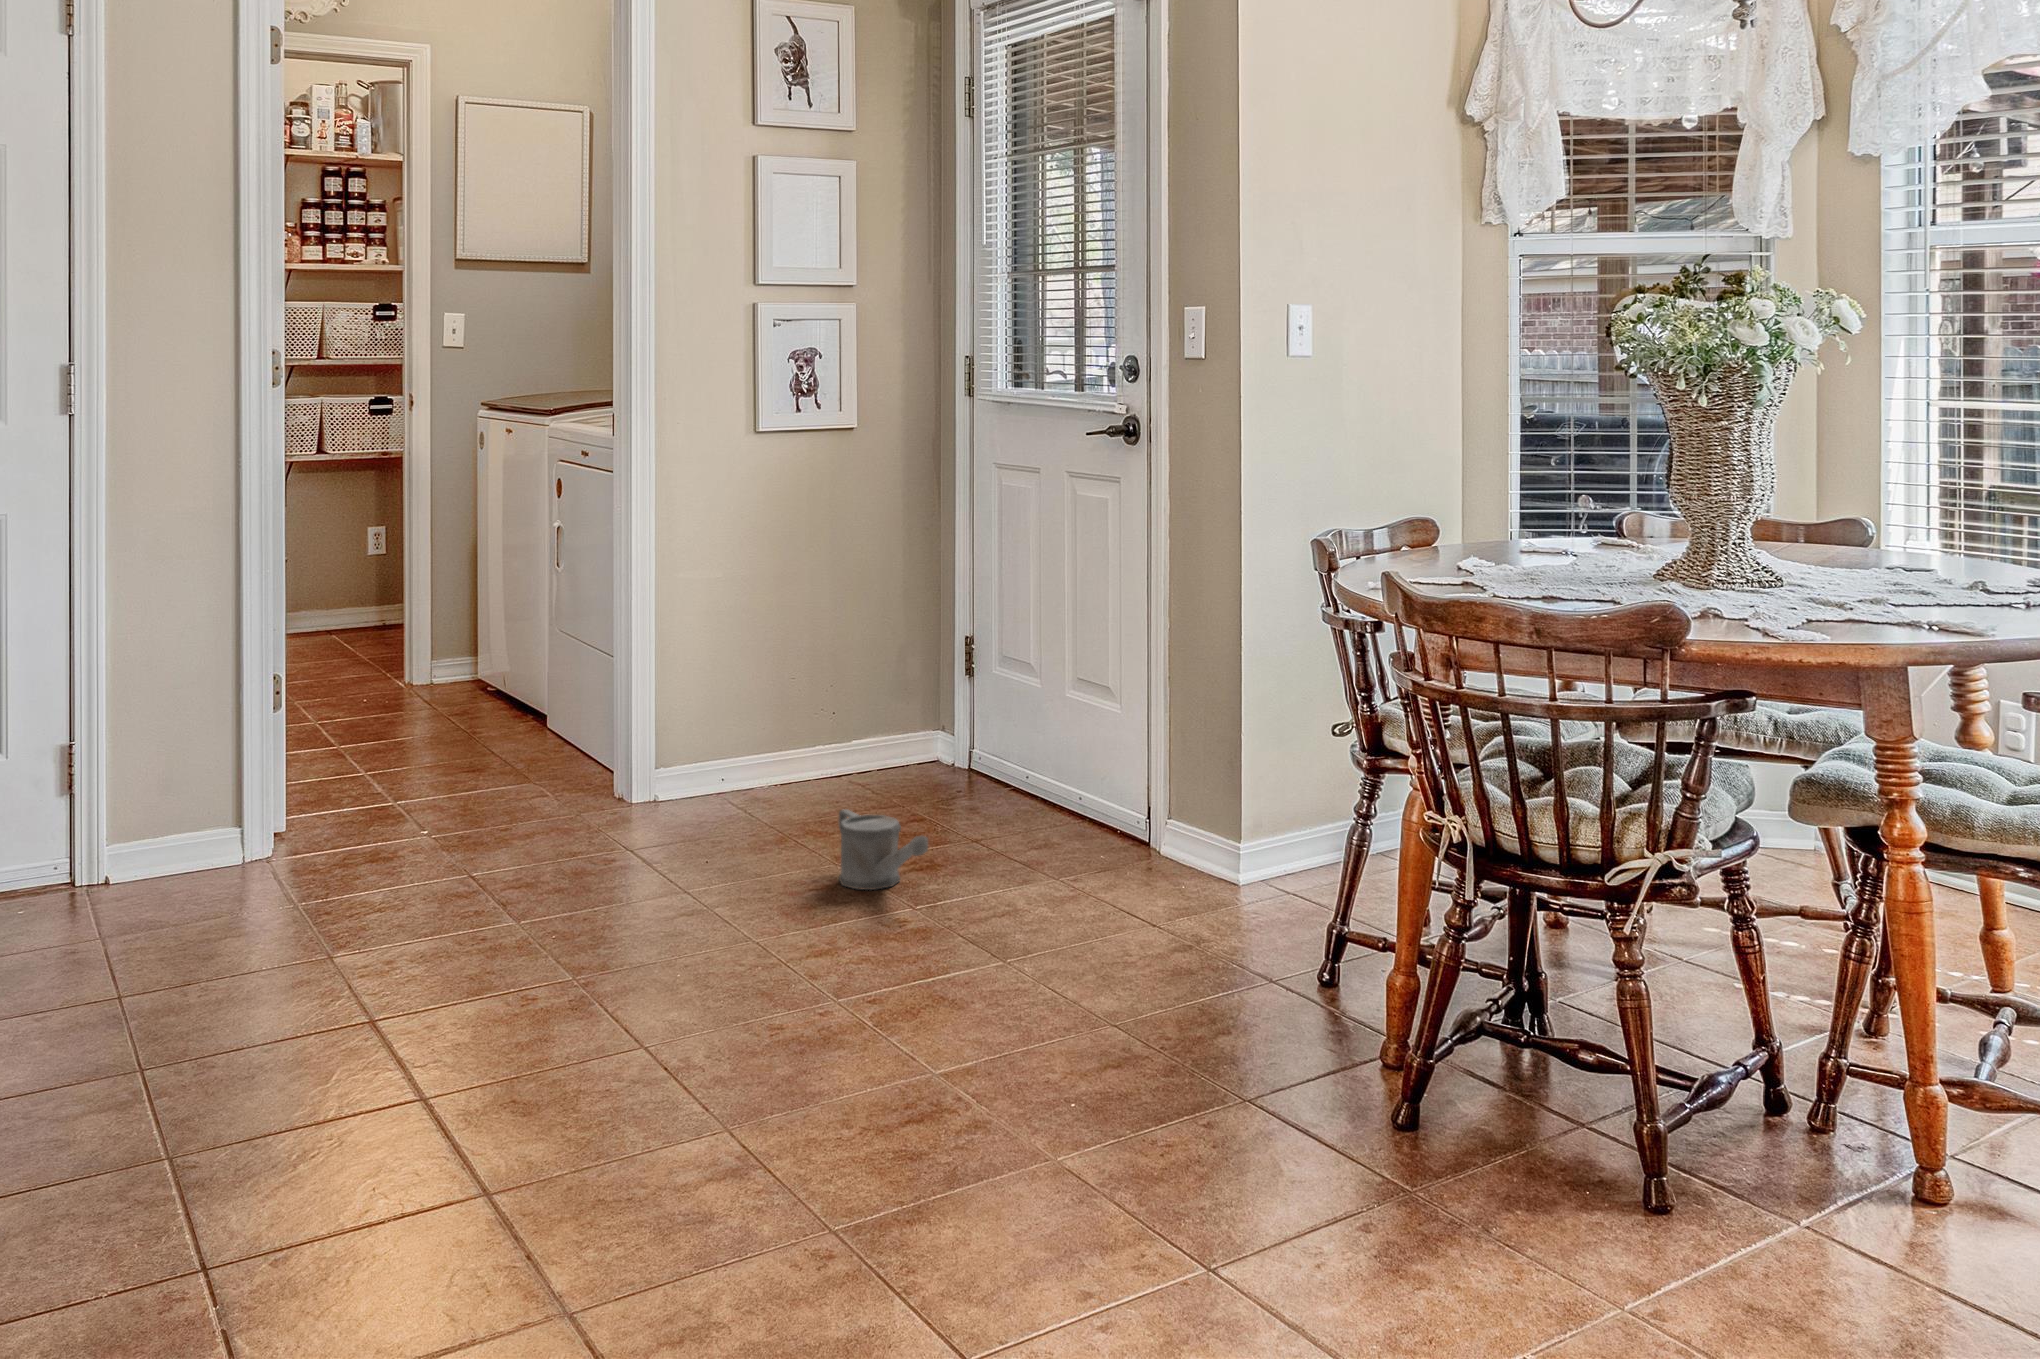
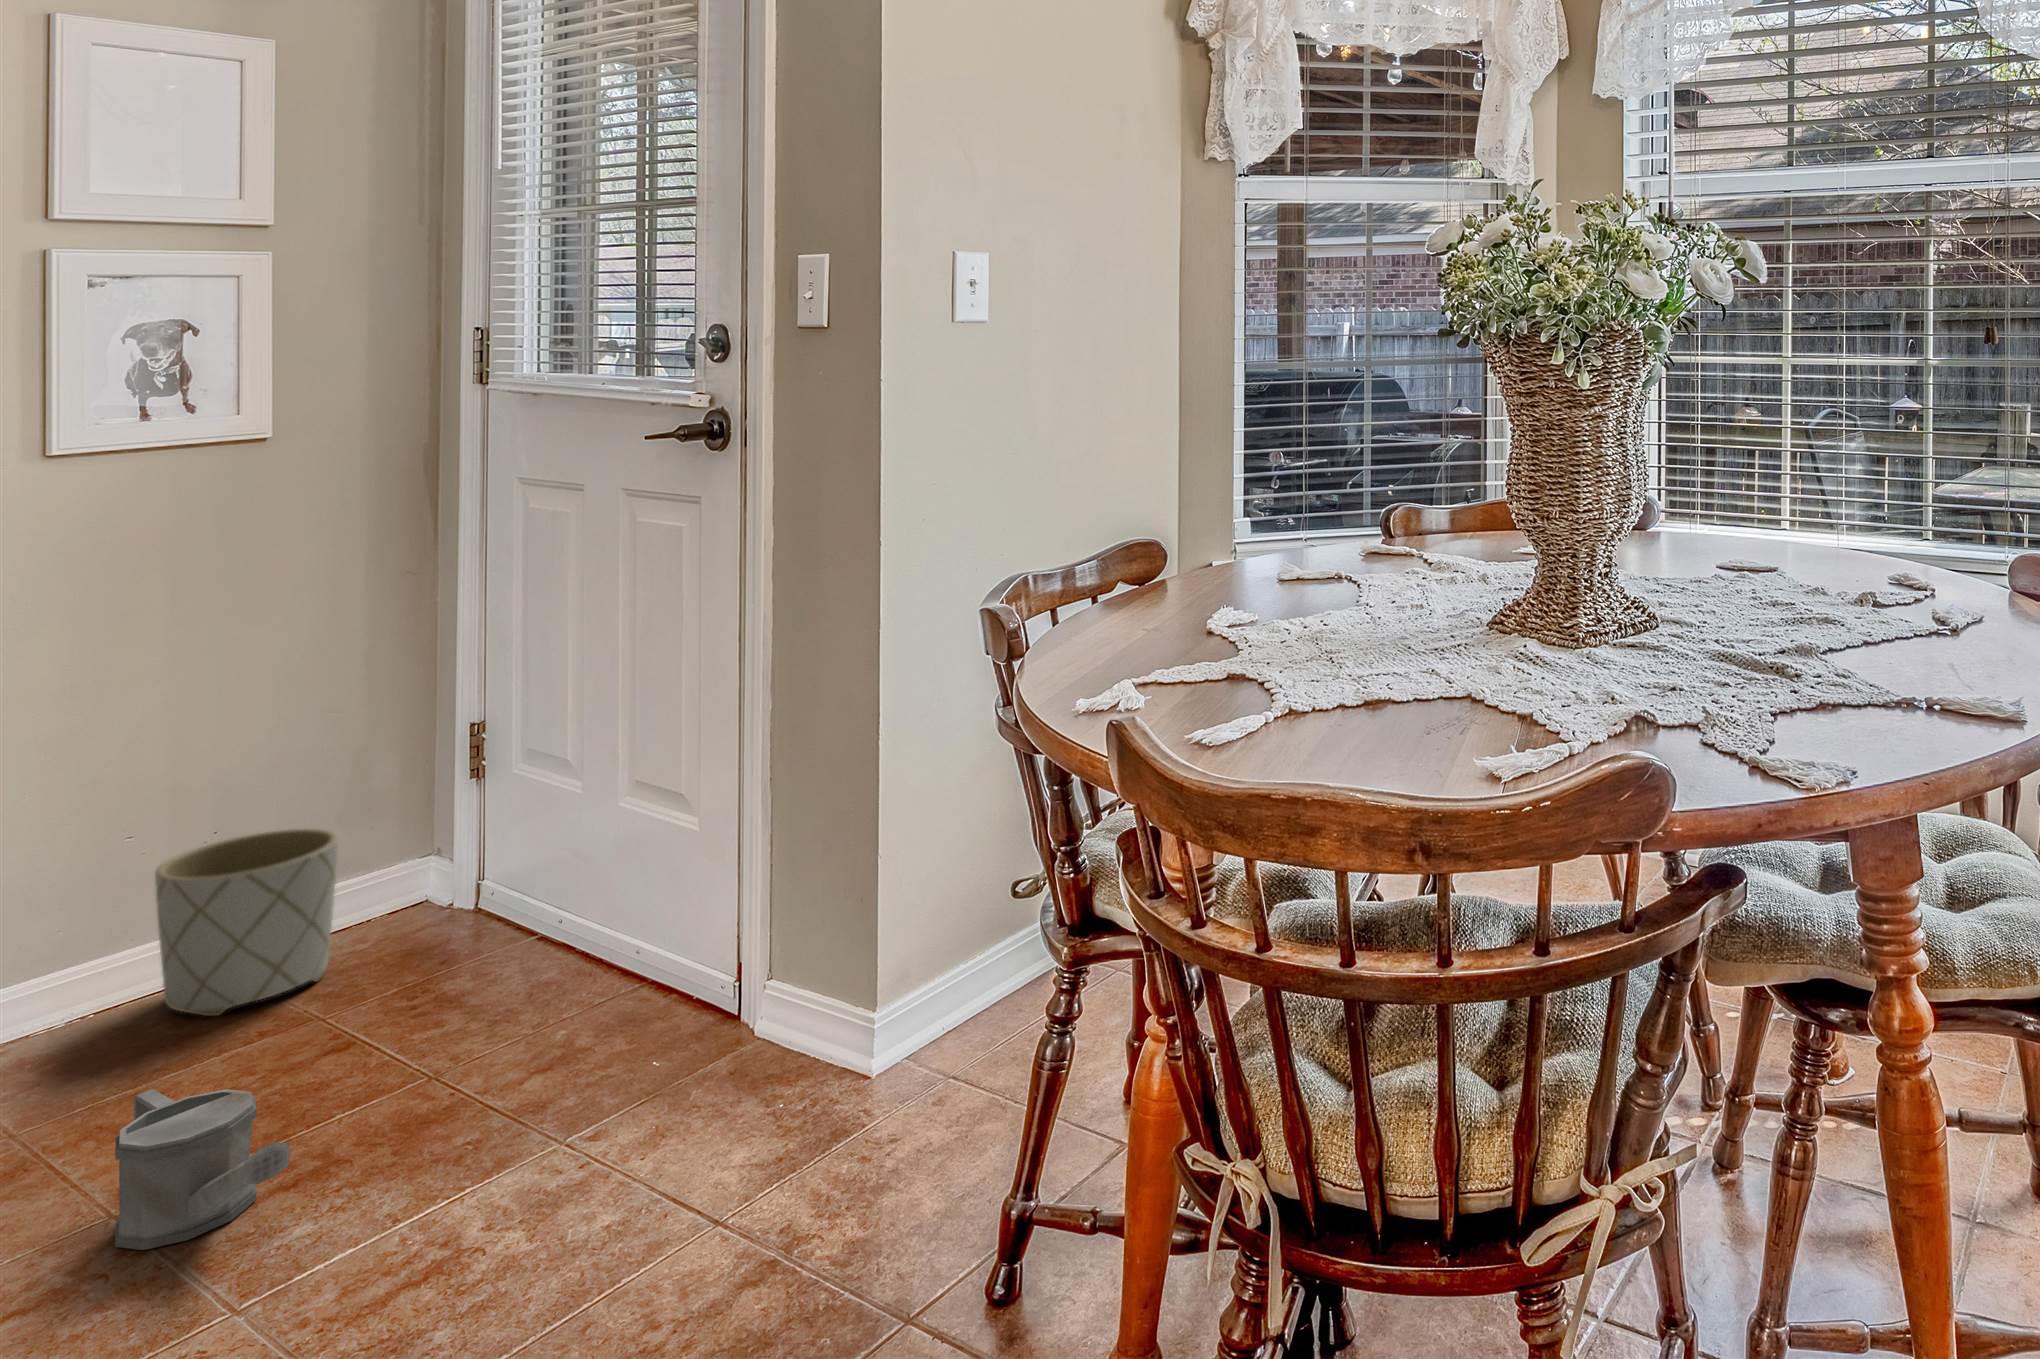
planter: none [807,693,895,801] -> present [155,829,338,1016]

